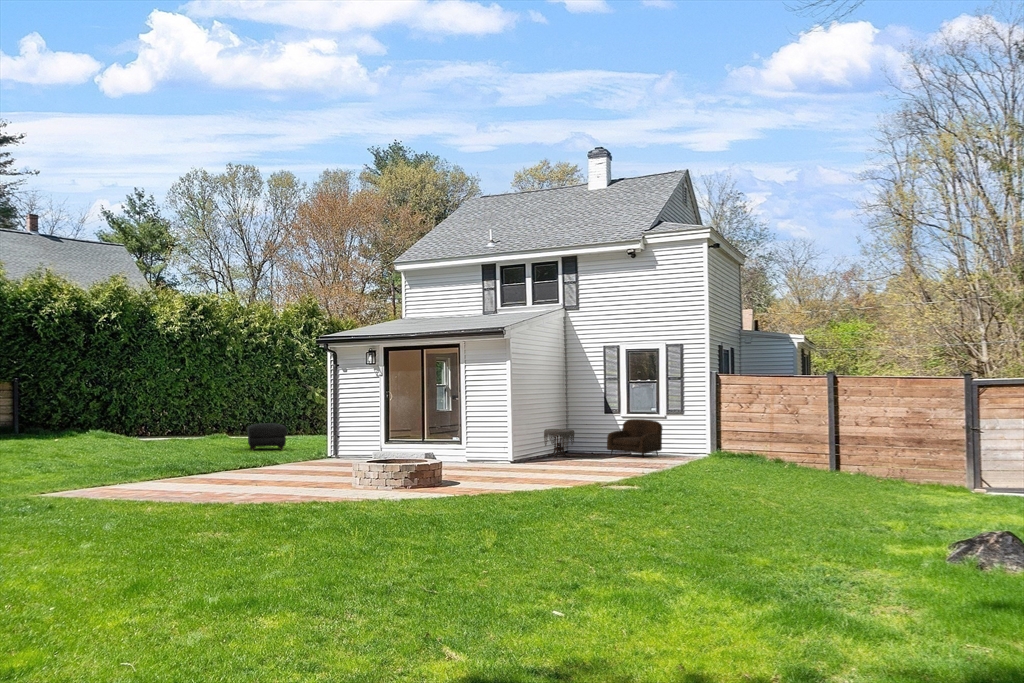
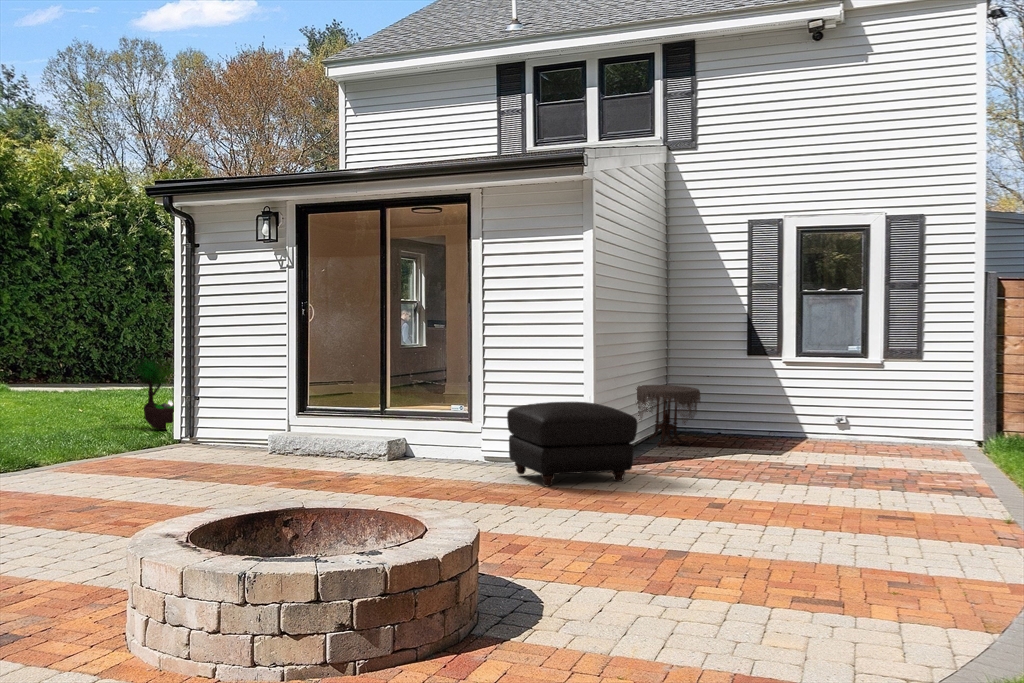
potted tree: none [306,416,329,454] -> present [134,358,174,430]
armchair: present [607,419,662,457] -> none [765,368,881,452]
ottoman: present [247,423,287,451] -> present [507,402,637,486]

